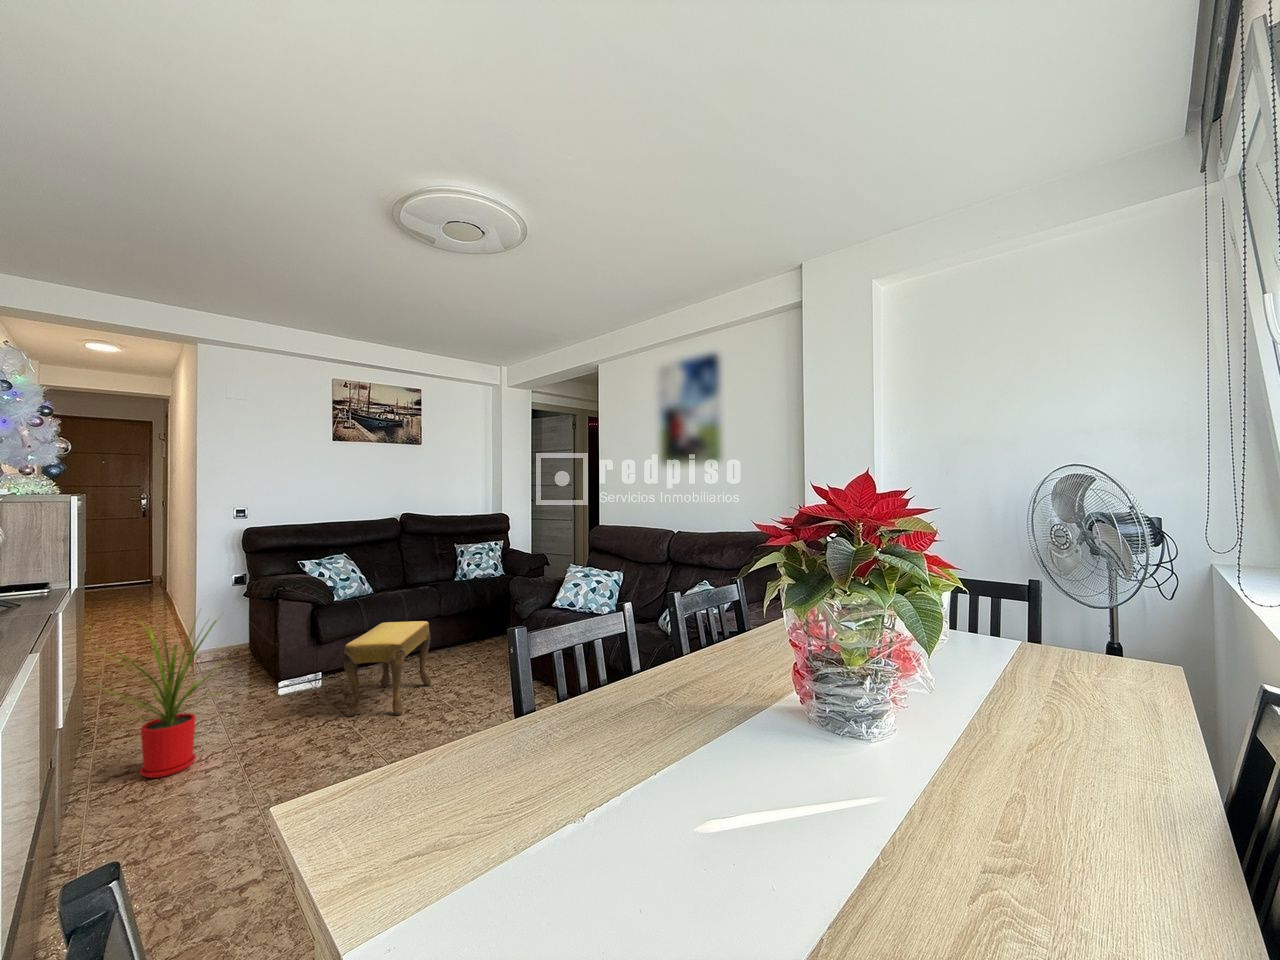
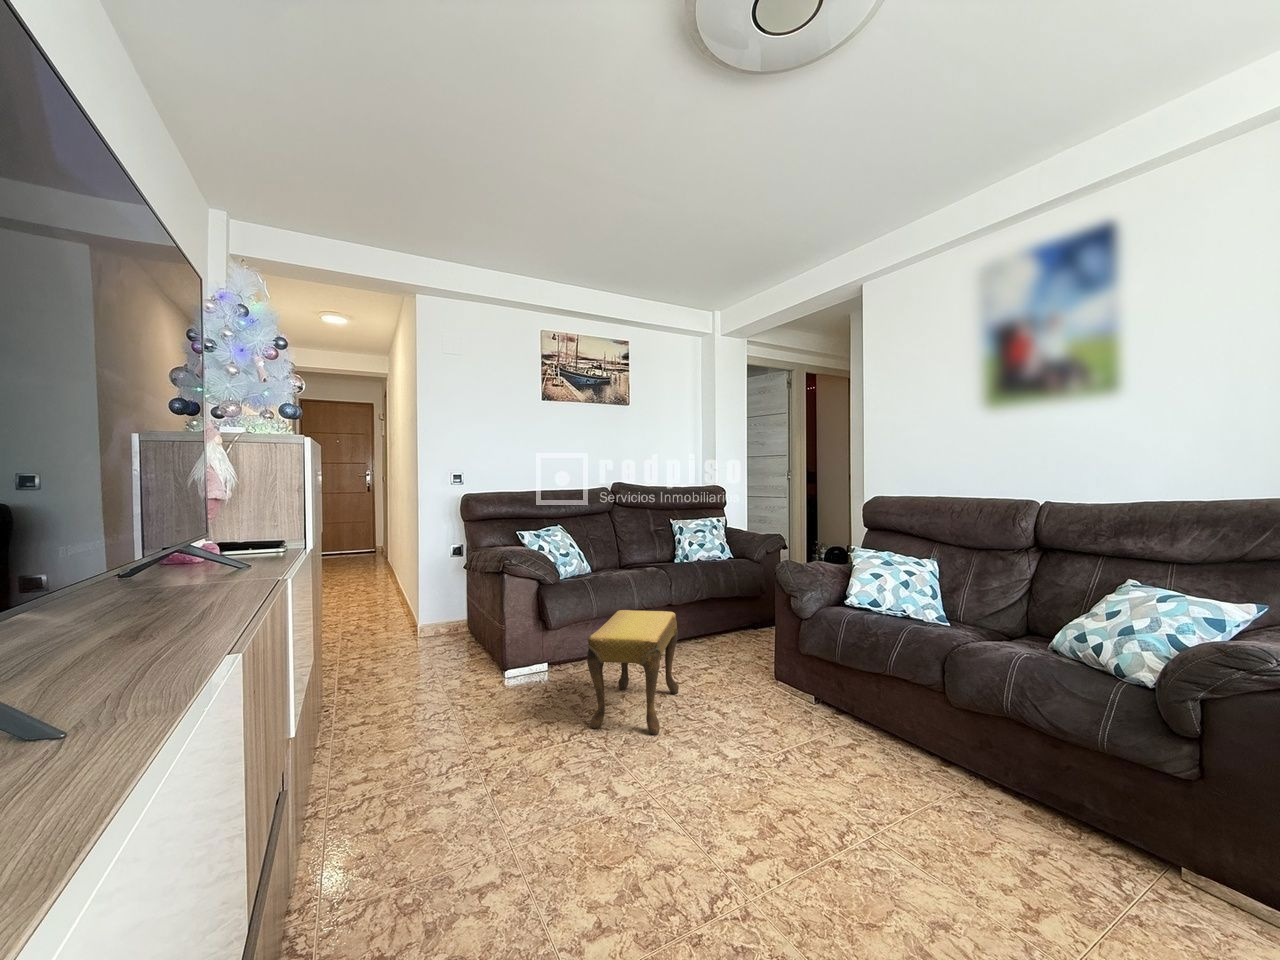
house plant: present [96,616,224,778] -> none [324,580,477,789]

